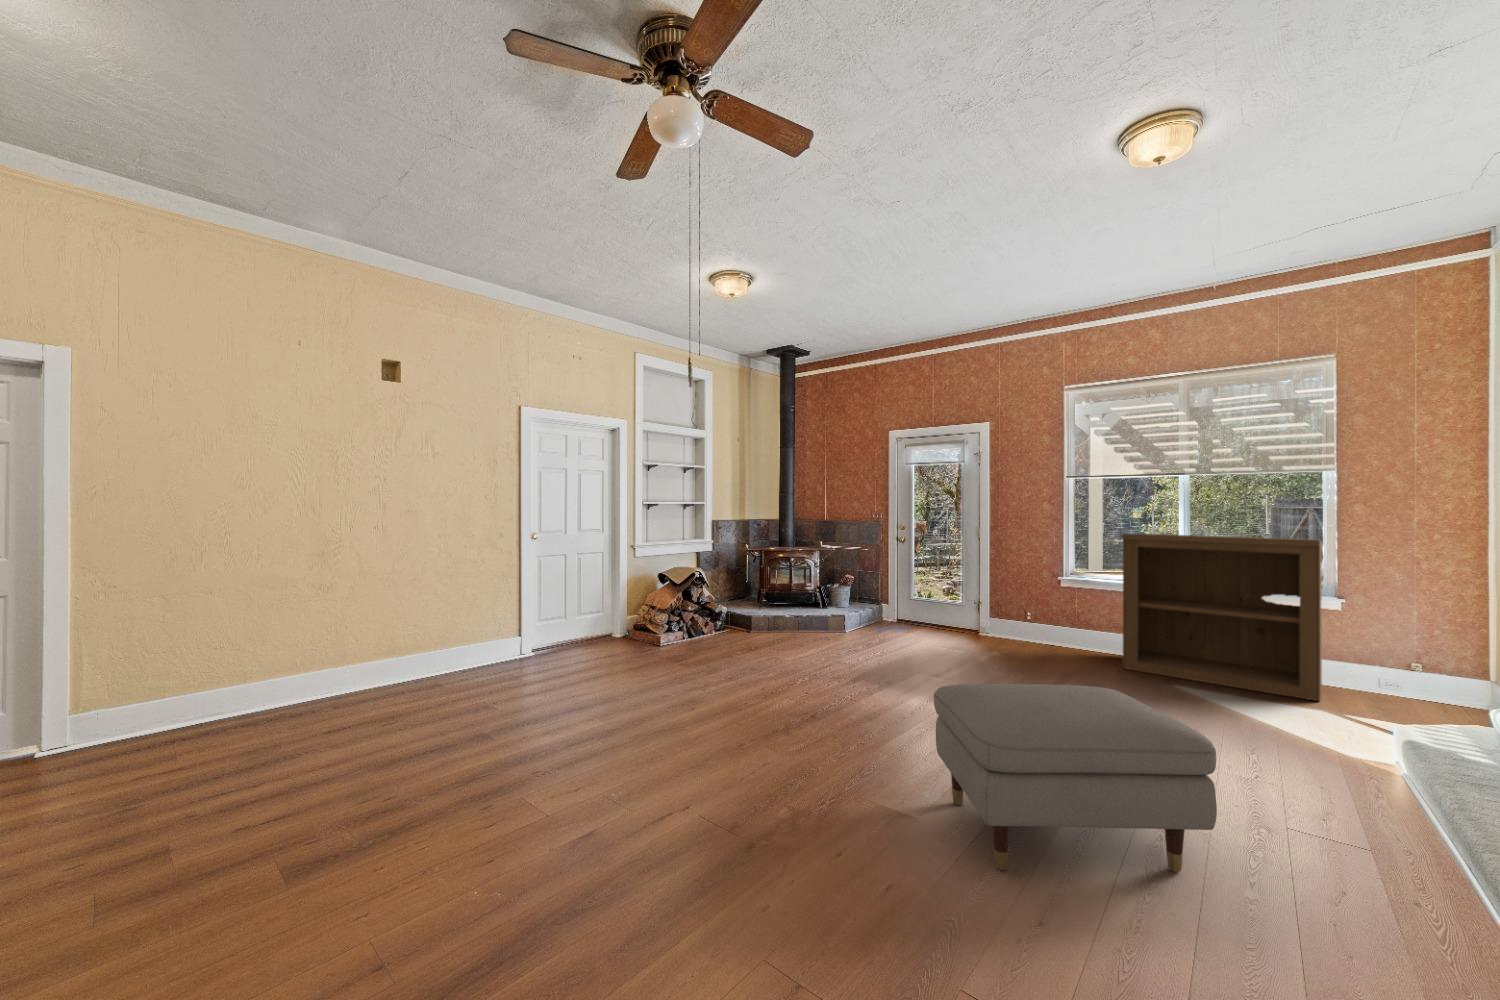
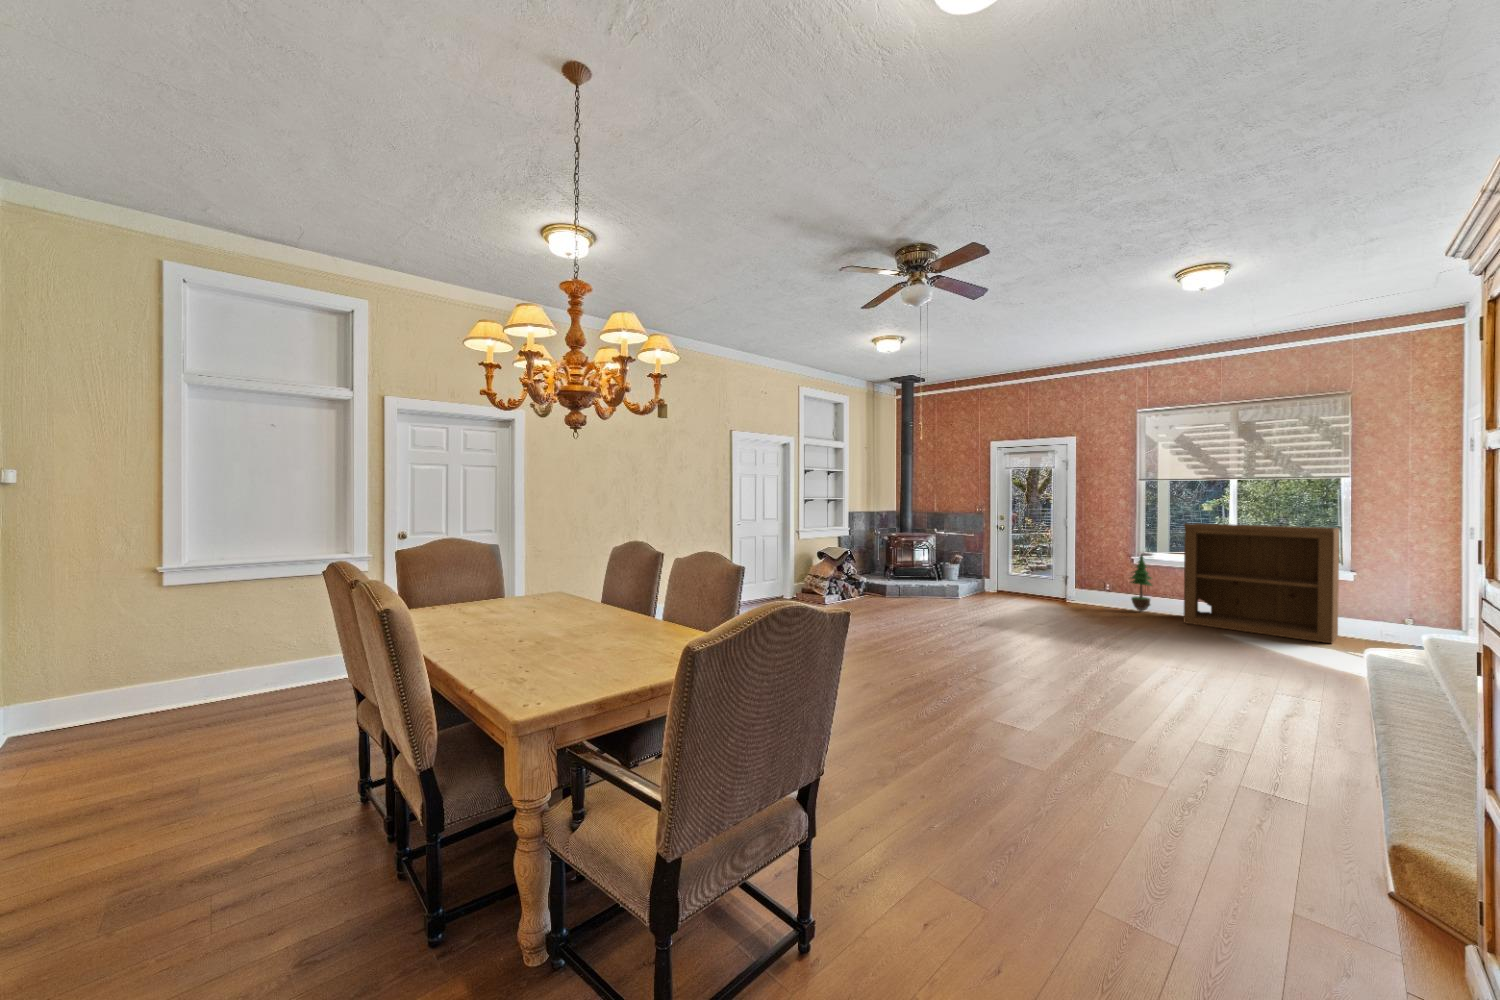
potted tree: none [1053,573,1084,651] -> present [1131,555,1152,612]
ottoman: present [934,684,1217,872] -> none [1062,613,1235,710]

